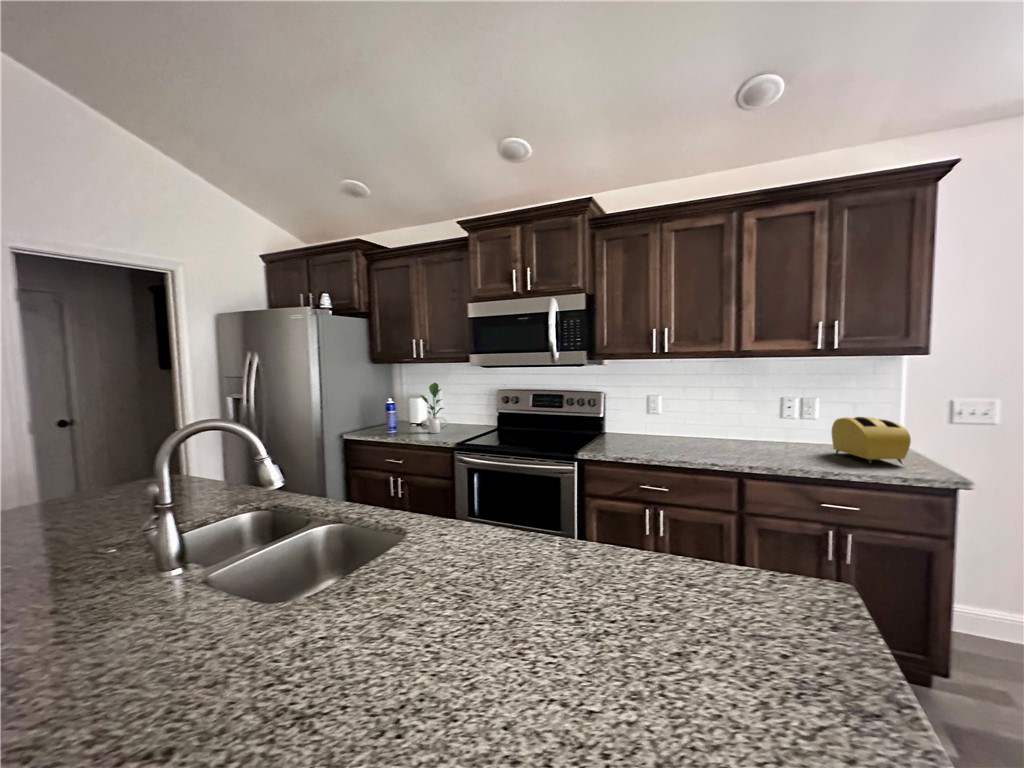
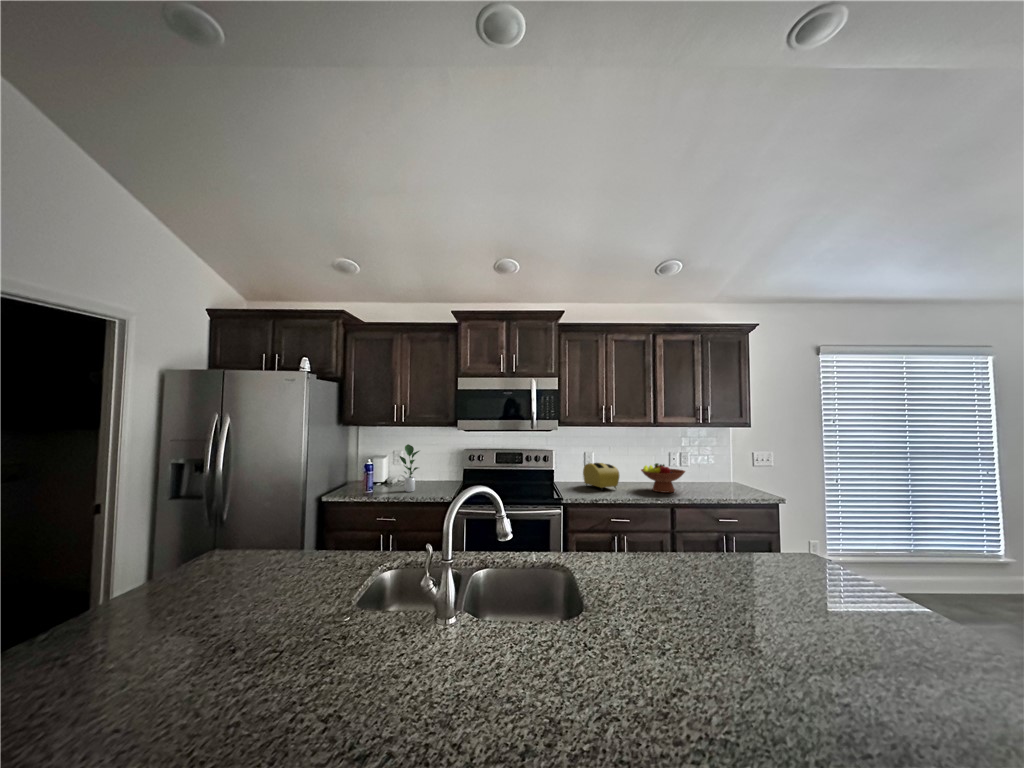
fruit bowl: none [711,412,783,456] -> present [641,463,685,493]
toaster: present [832,417,911,465] -> present [583,463,619,490]

